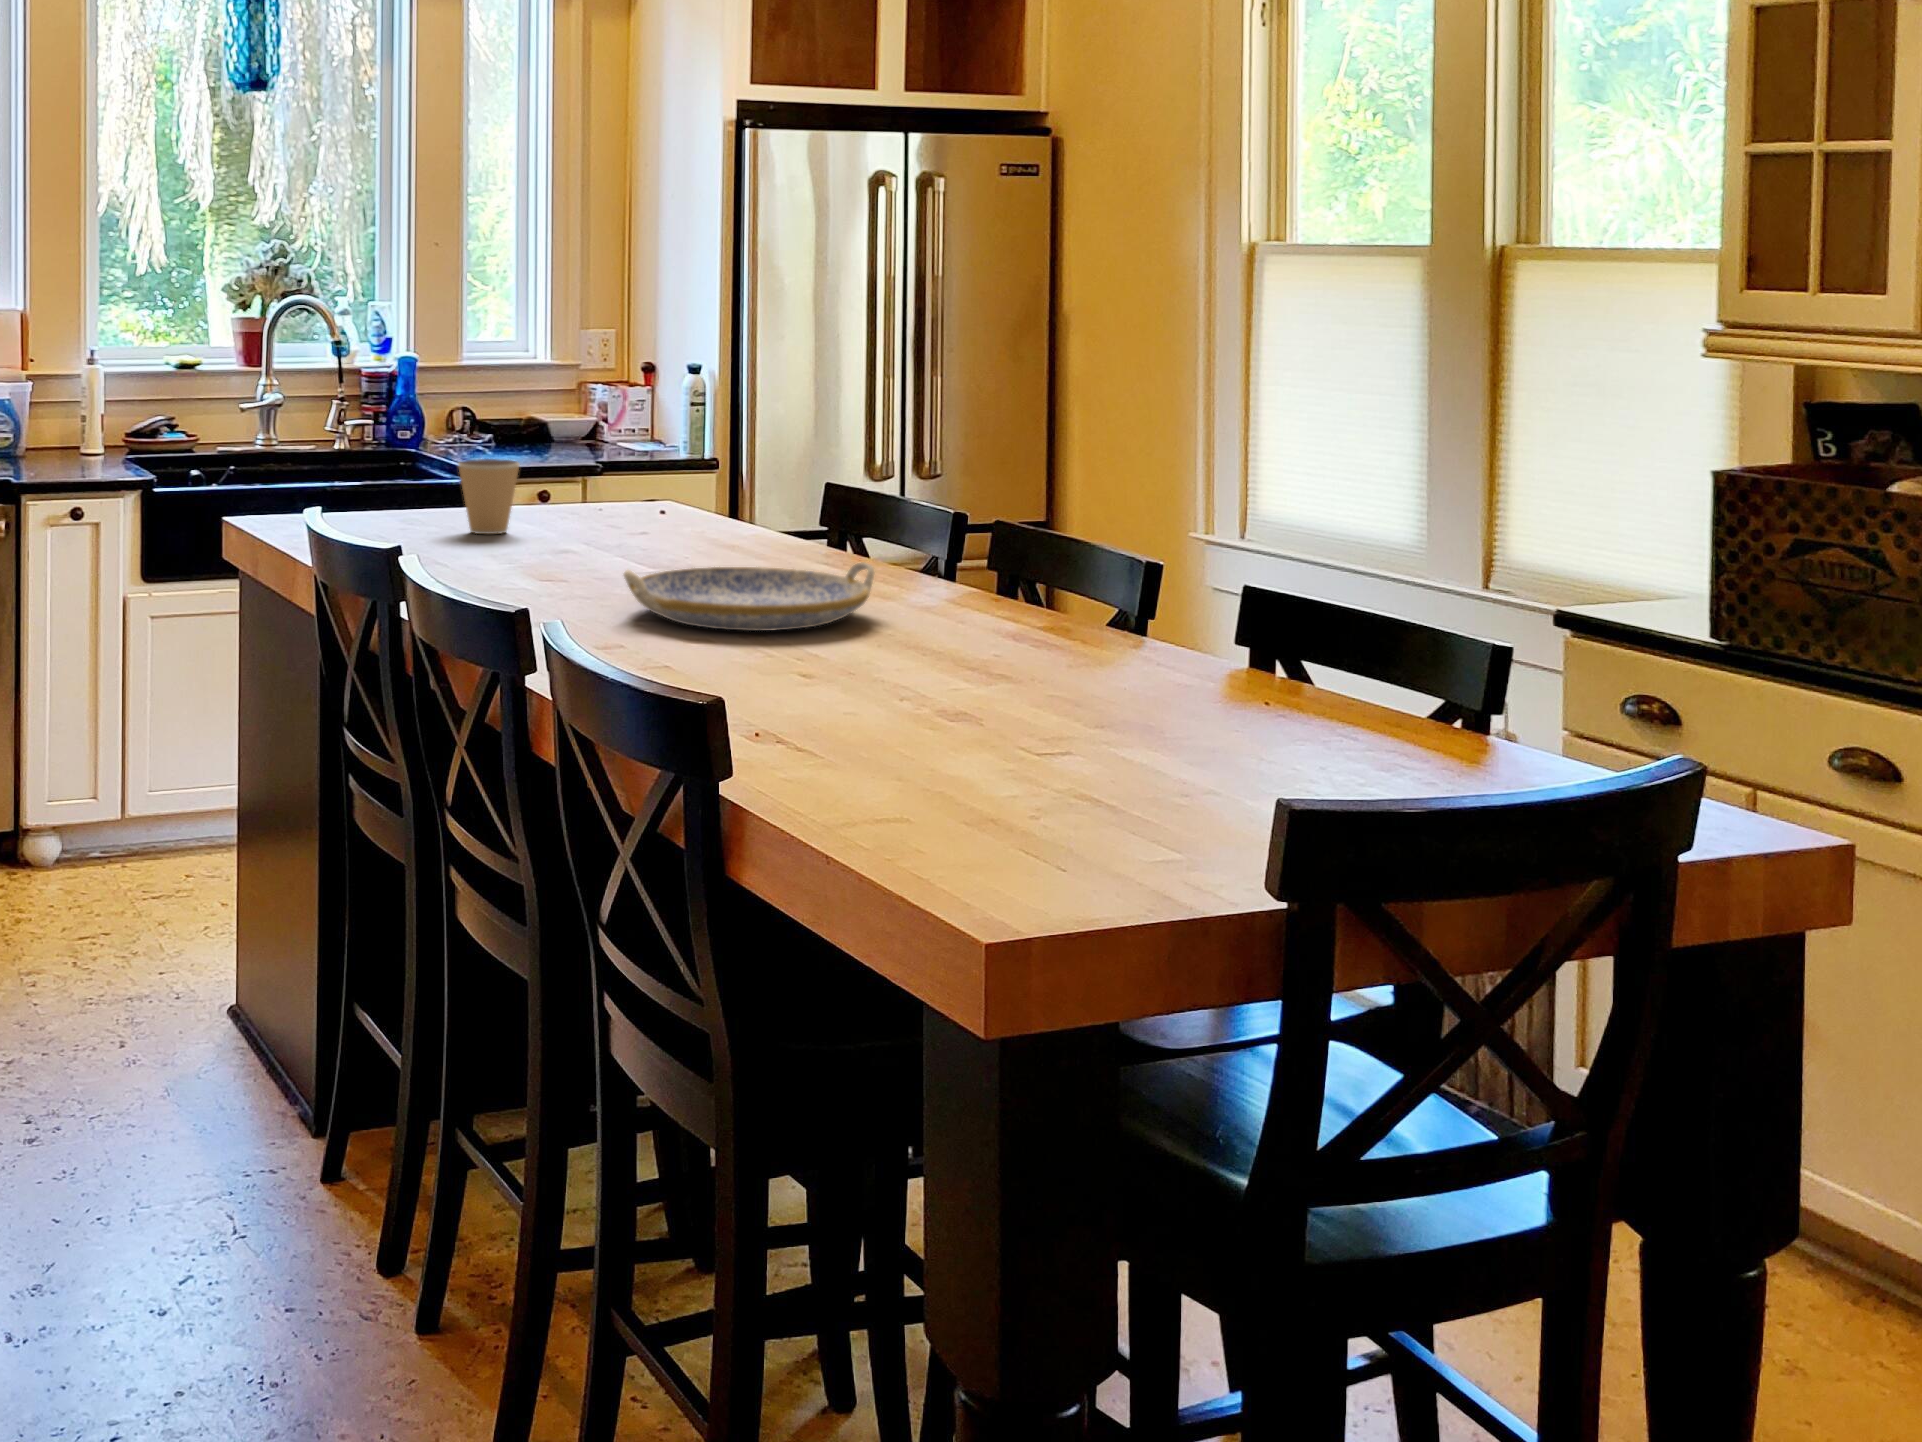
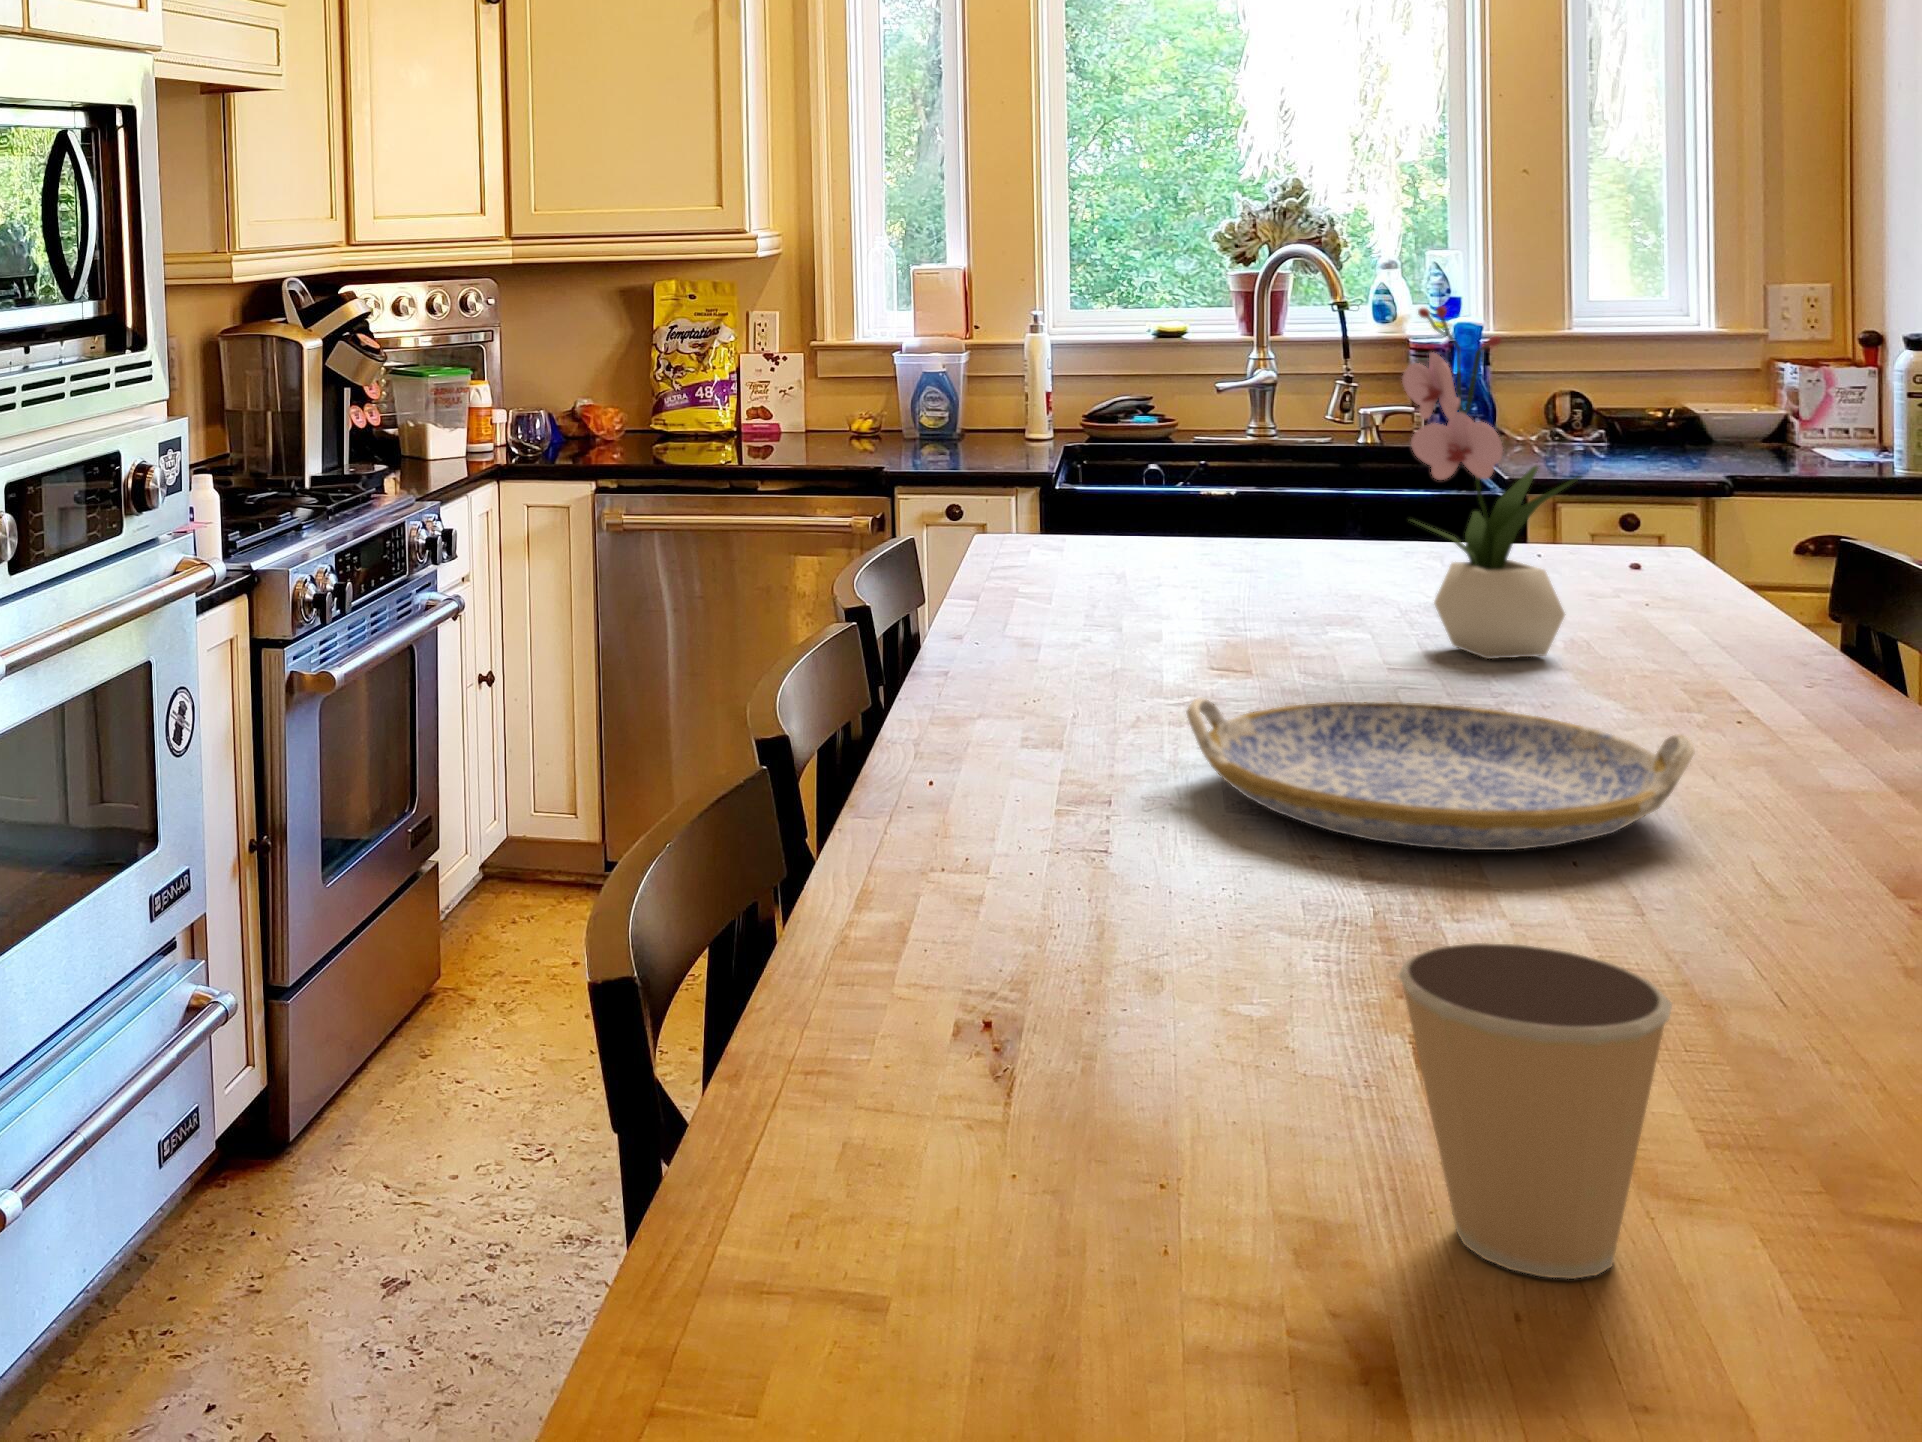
flower arrangement: none [611,337,708,555] -> present [1402,306,1581,659]
coffee cup: present [458,459,520,534] -> present [1398,943,1672,1279]

